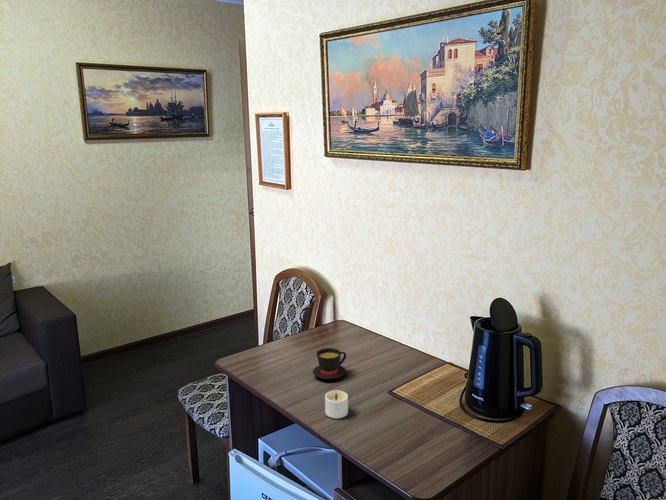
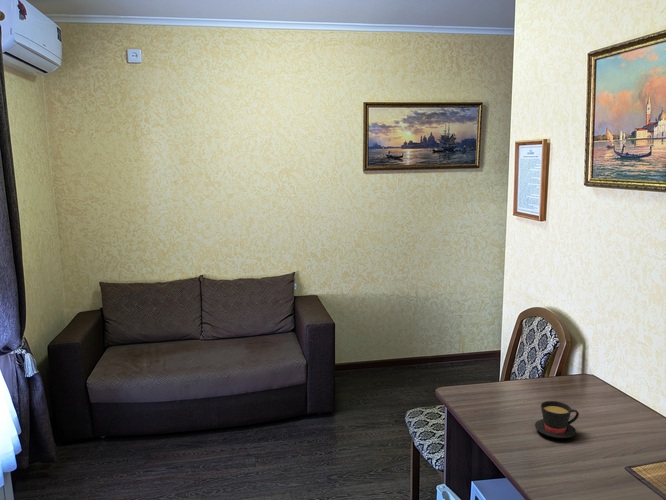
candle: present [325,390,348,418] -> none [536,450,576,484]

